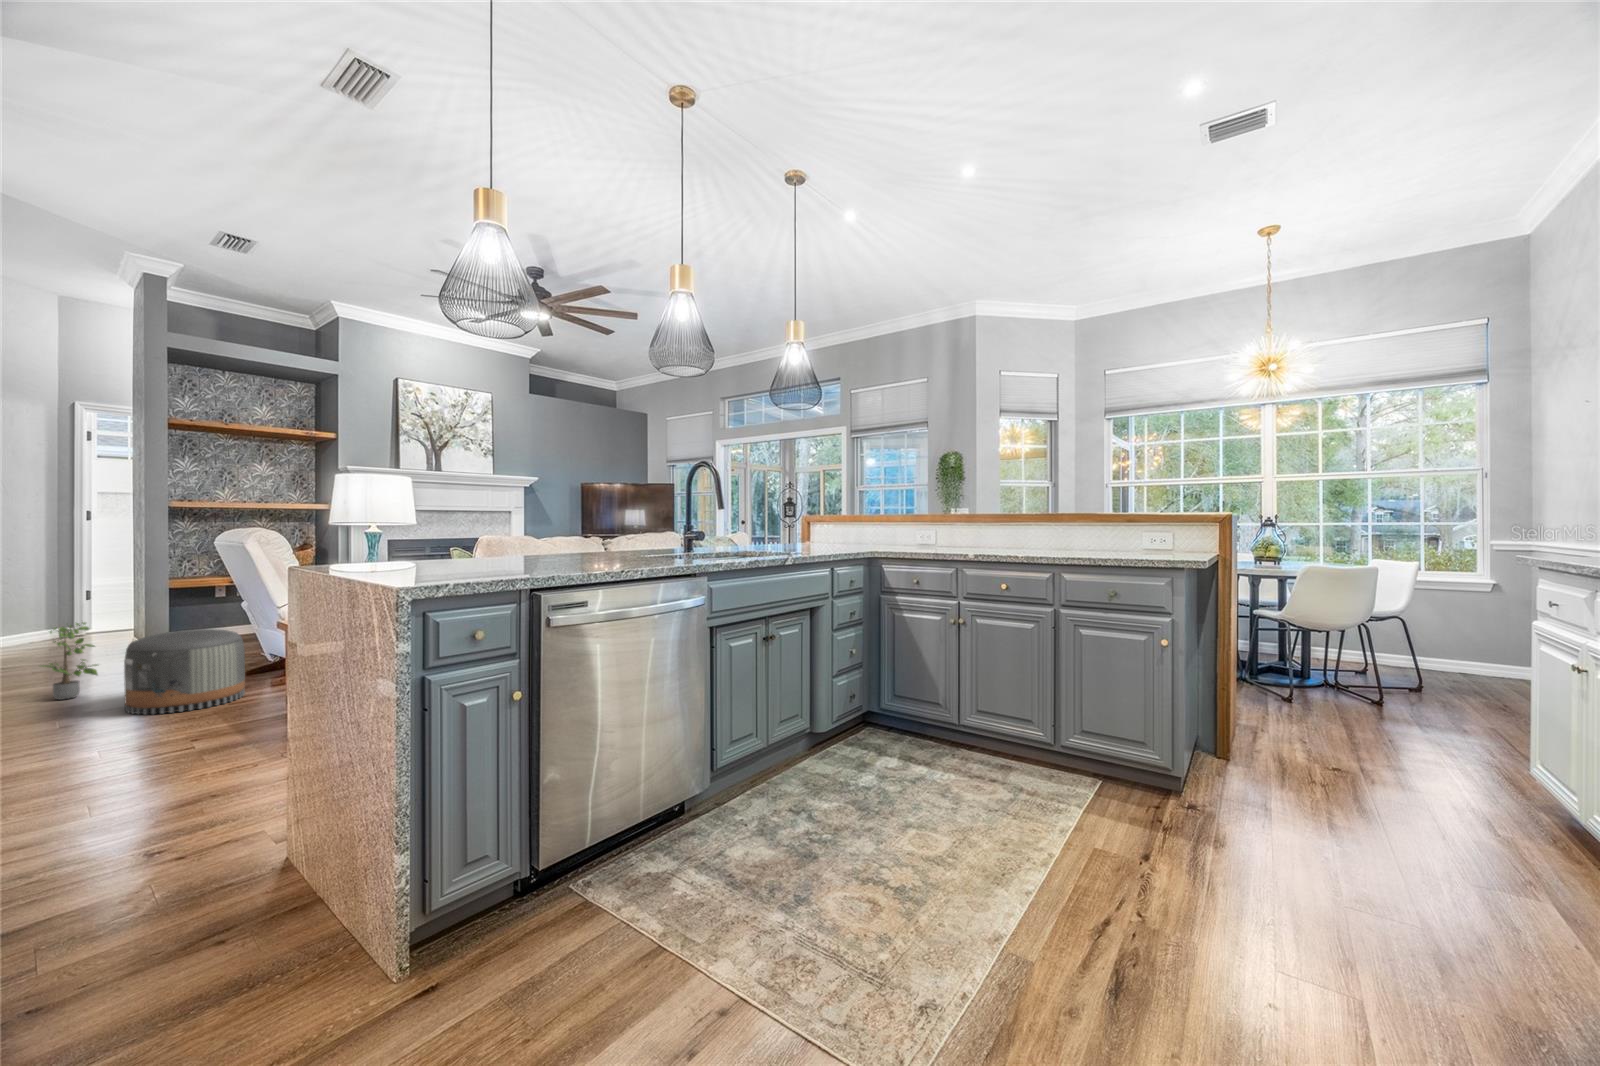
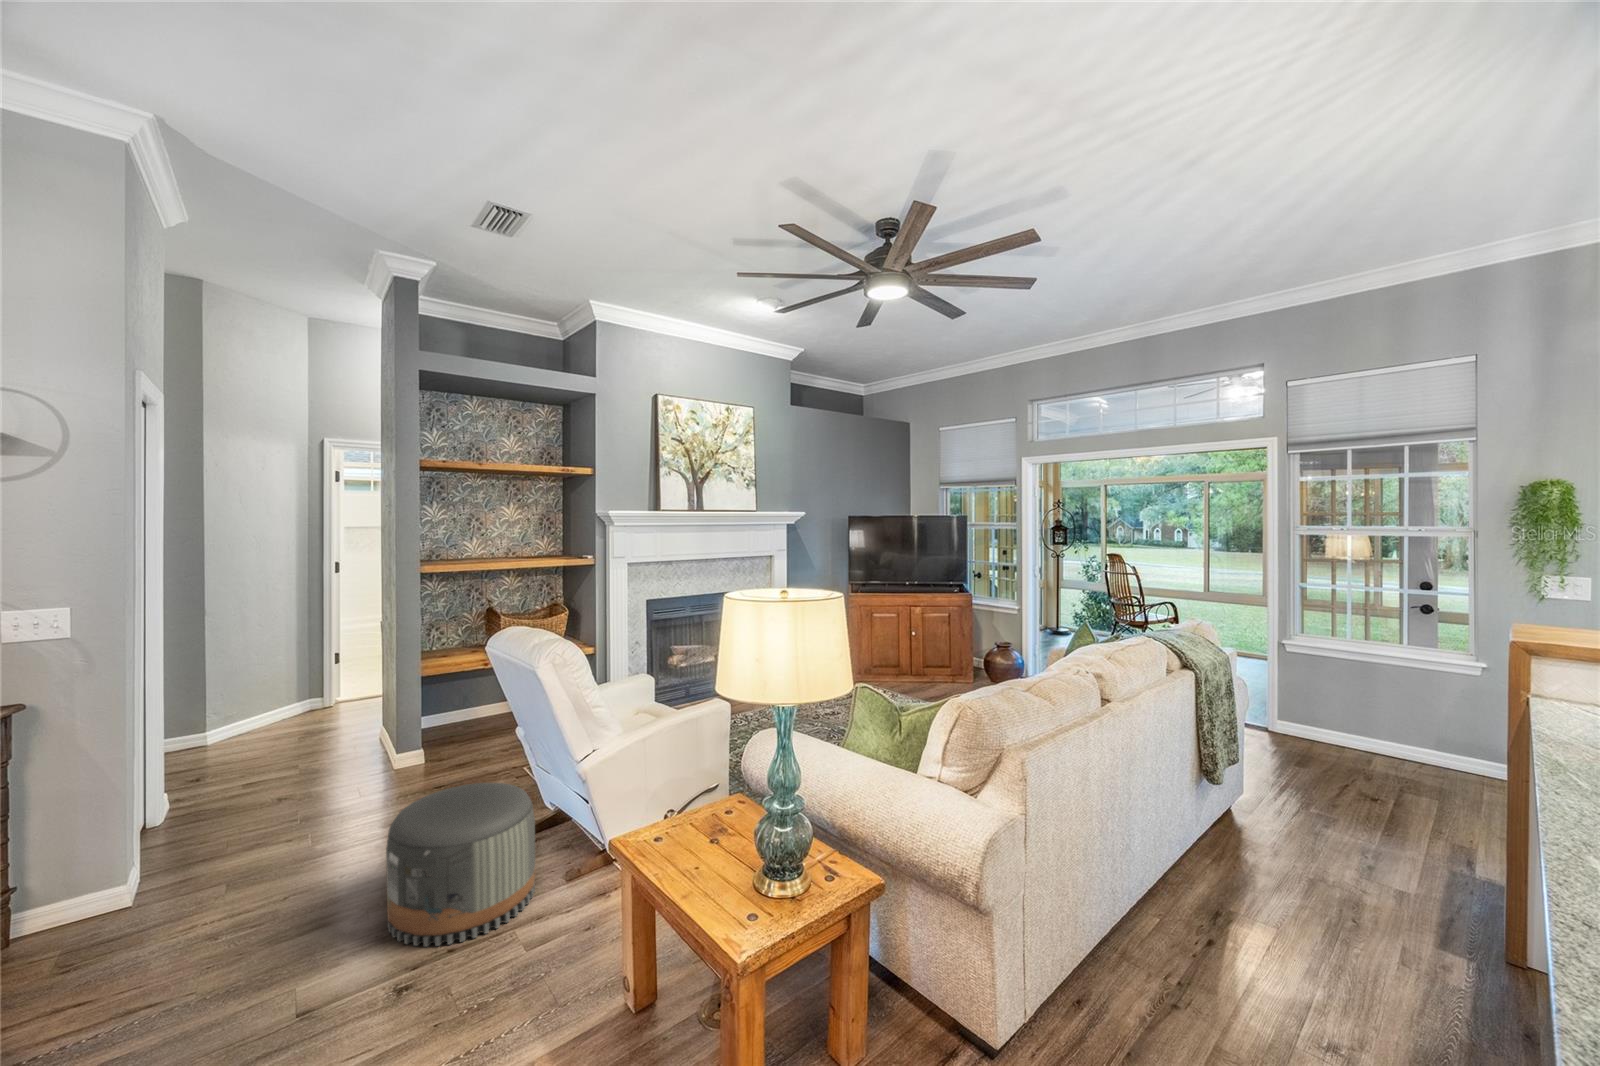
potted plant: present [42,622,98,700] -> none [282,760,356,879]

